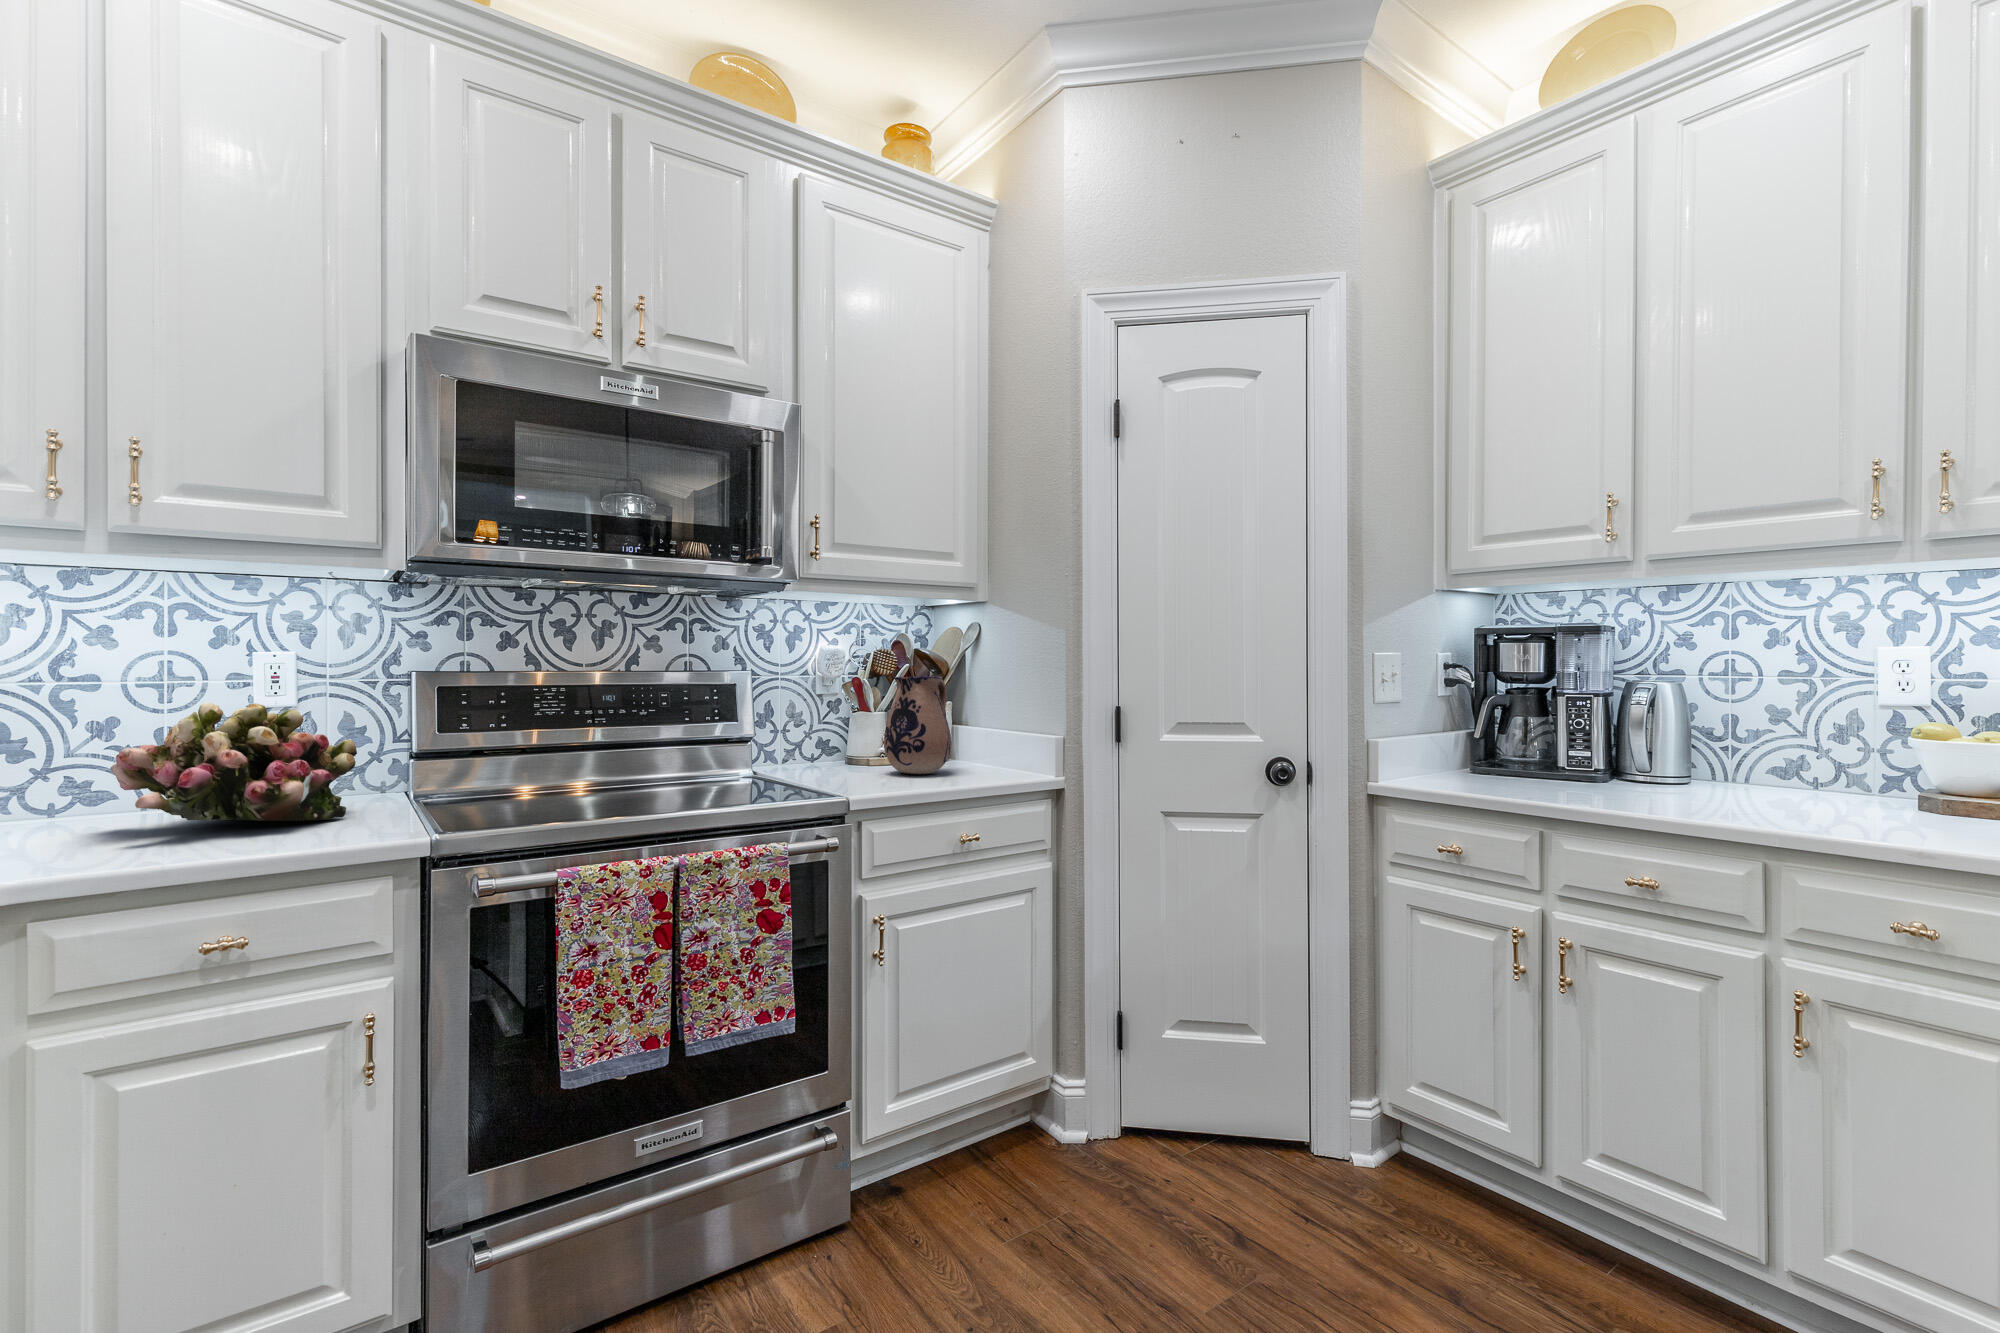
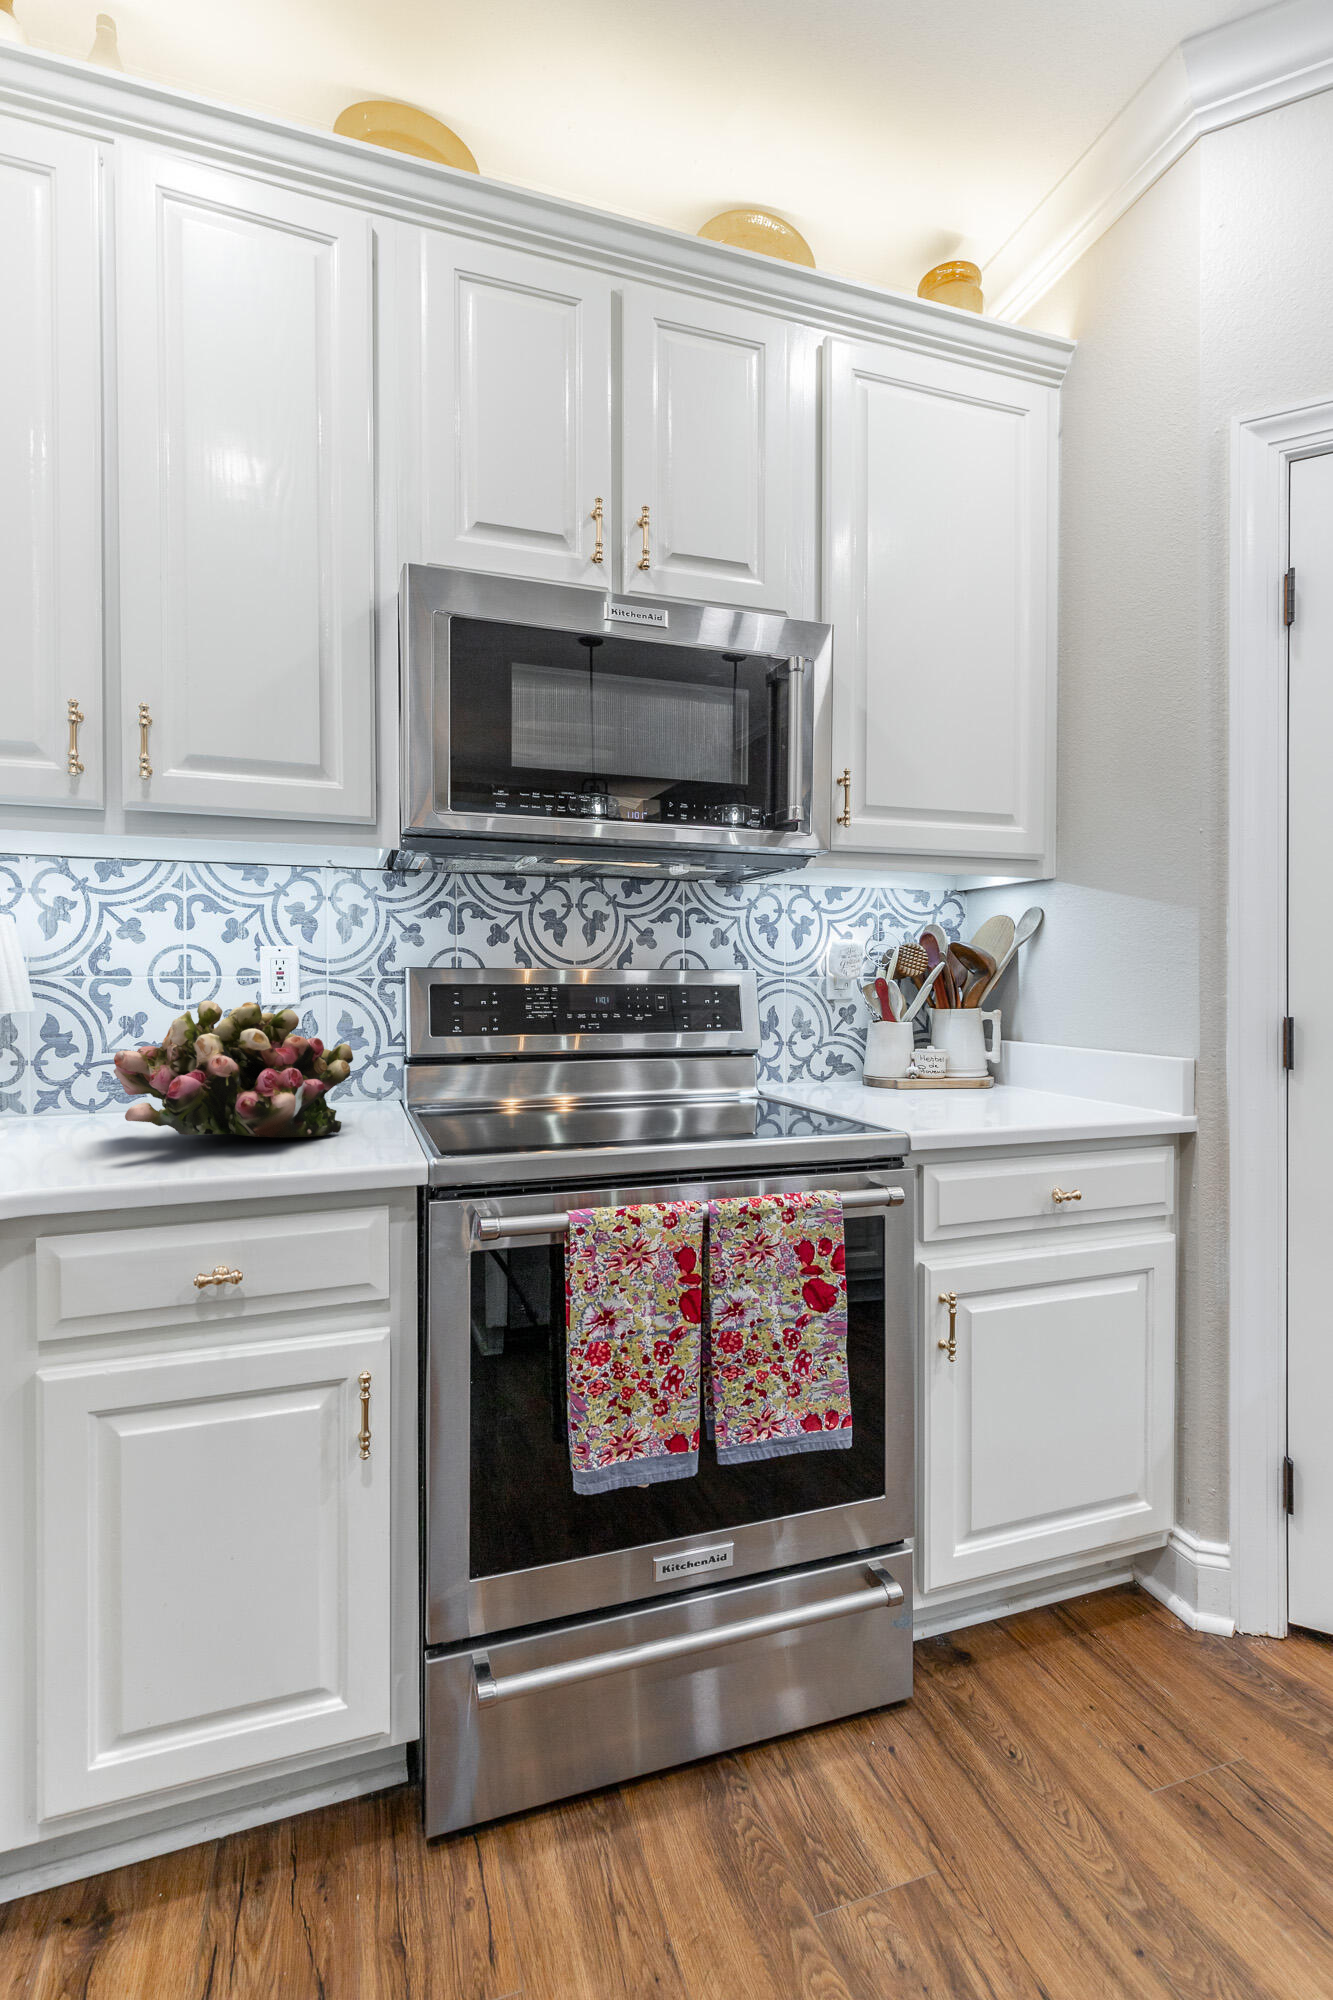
ceramic pitcher: present [884,676,951,774] -> none [922,978,1010,1100]

